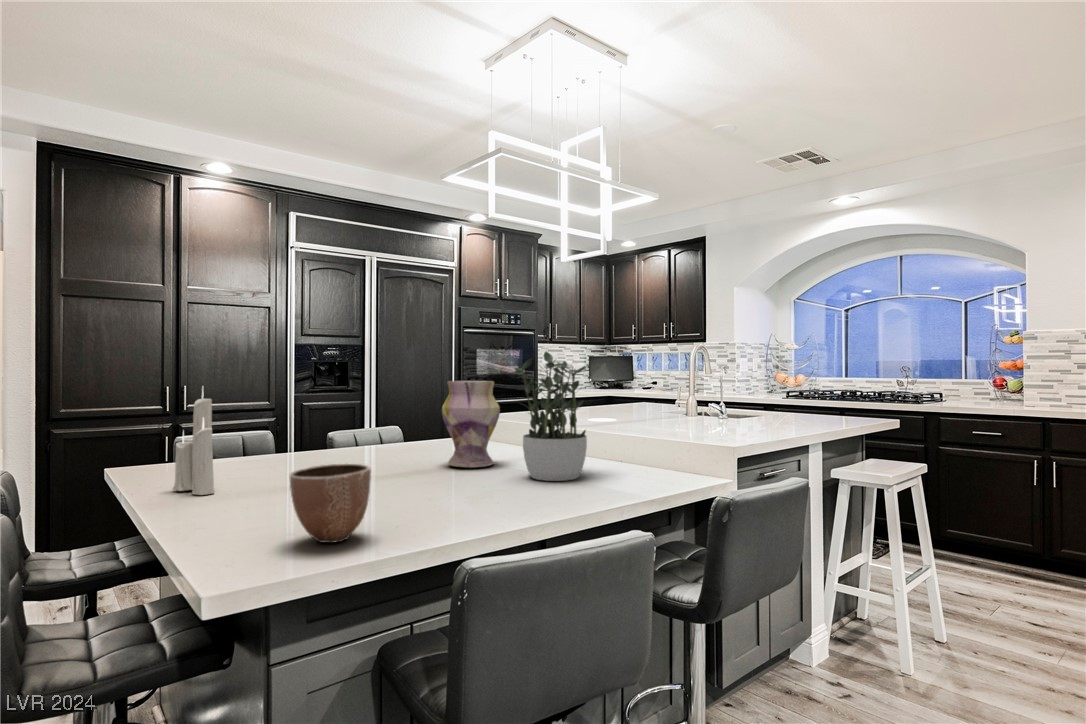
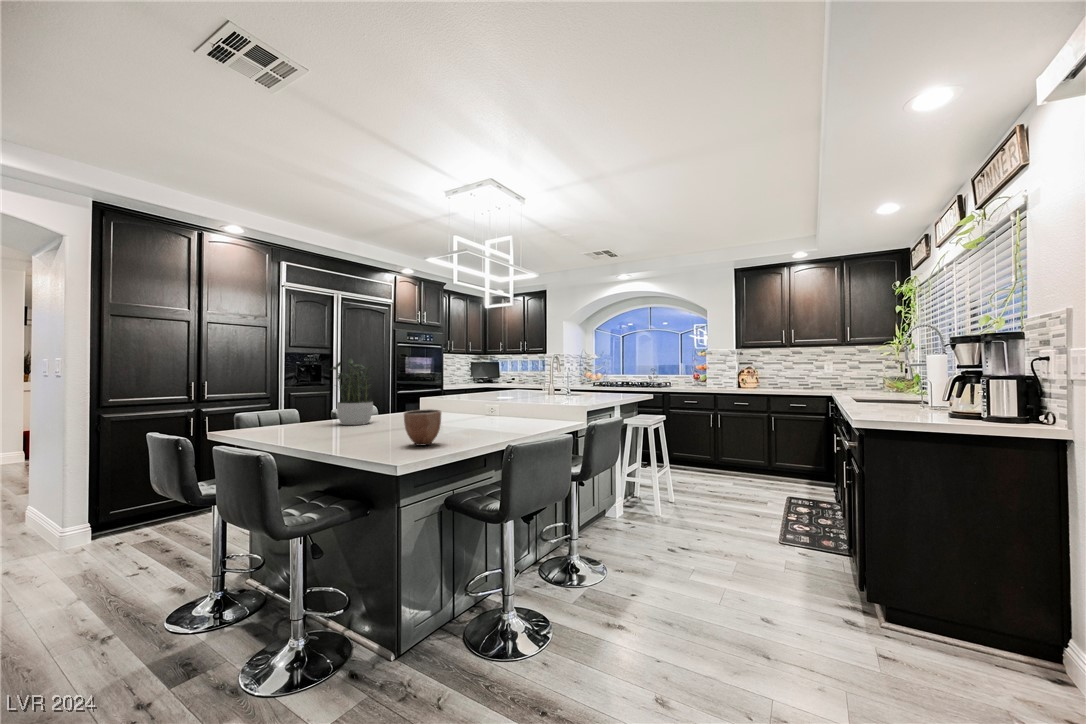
potted plant: present [513,351,587,481] -> present [332,358,373,425]
vase: present [442,381,500,468] -> none [430,373,462,420]
candle: present [173,390,215,495] -> none [288,372,318,436]

